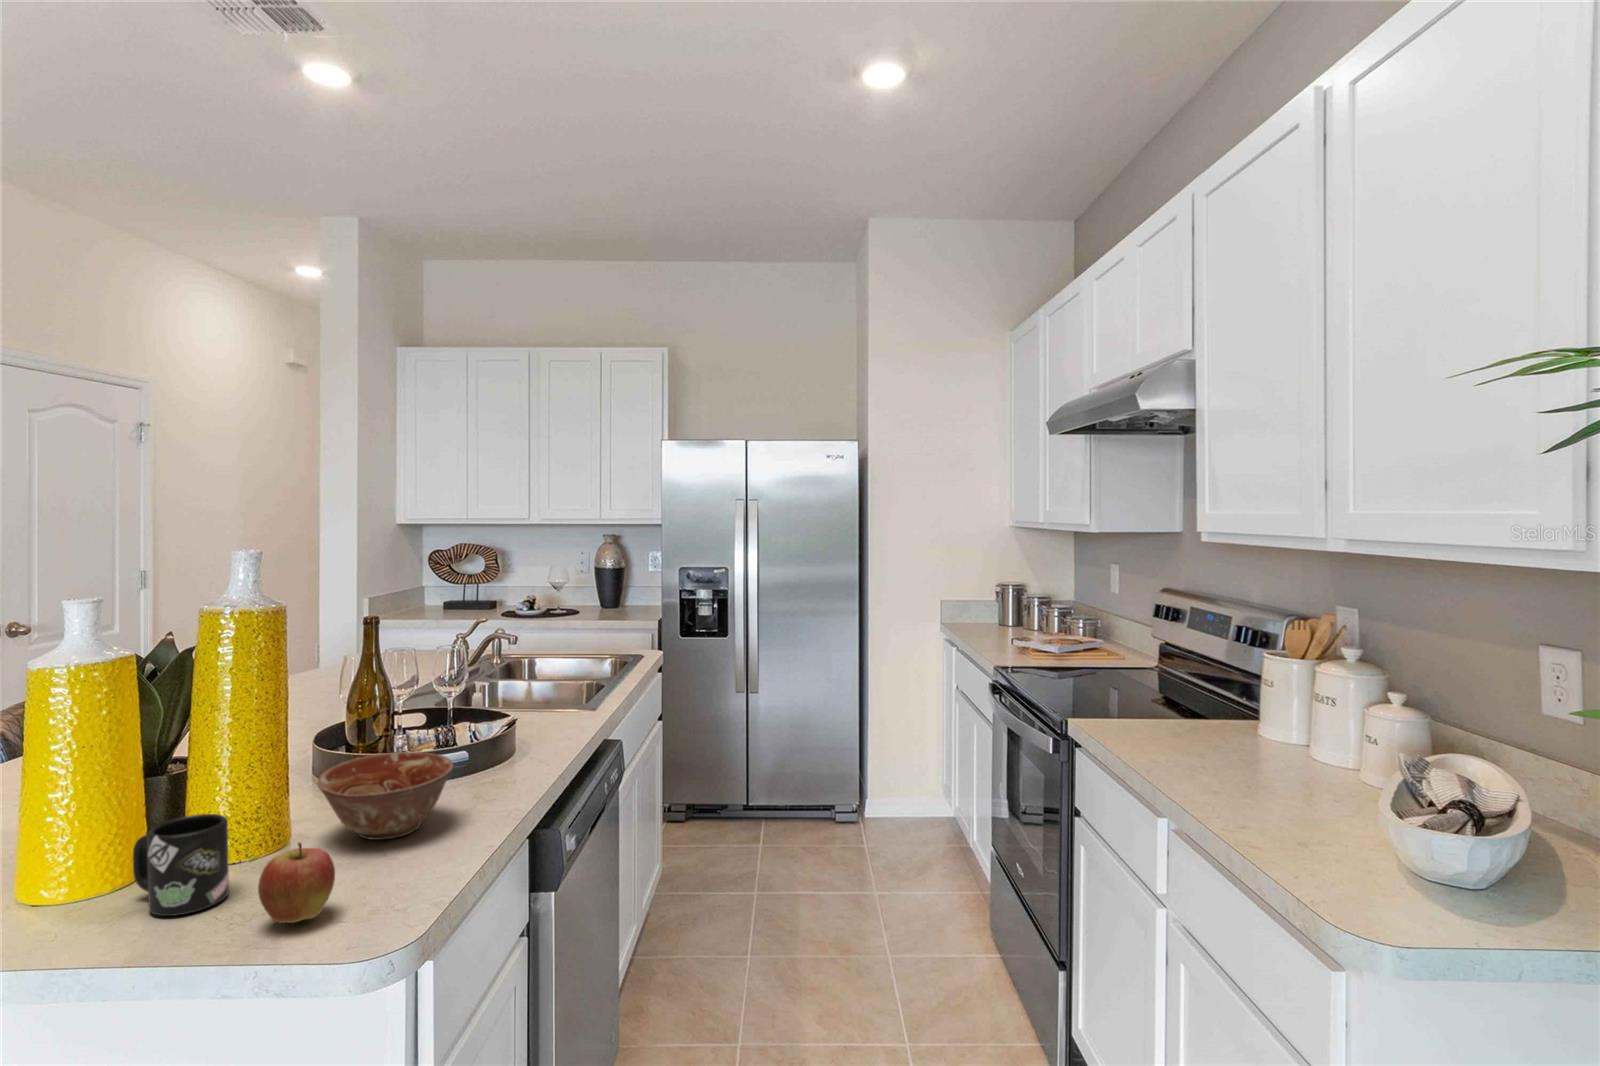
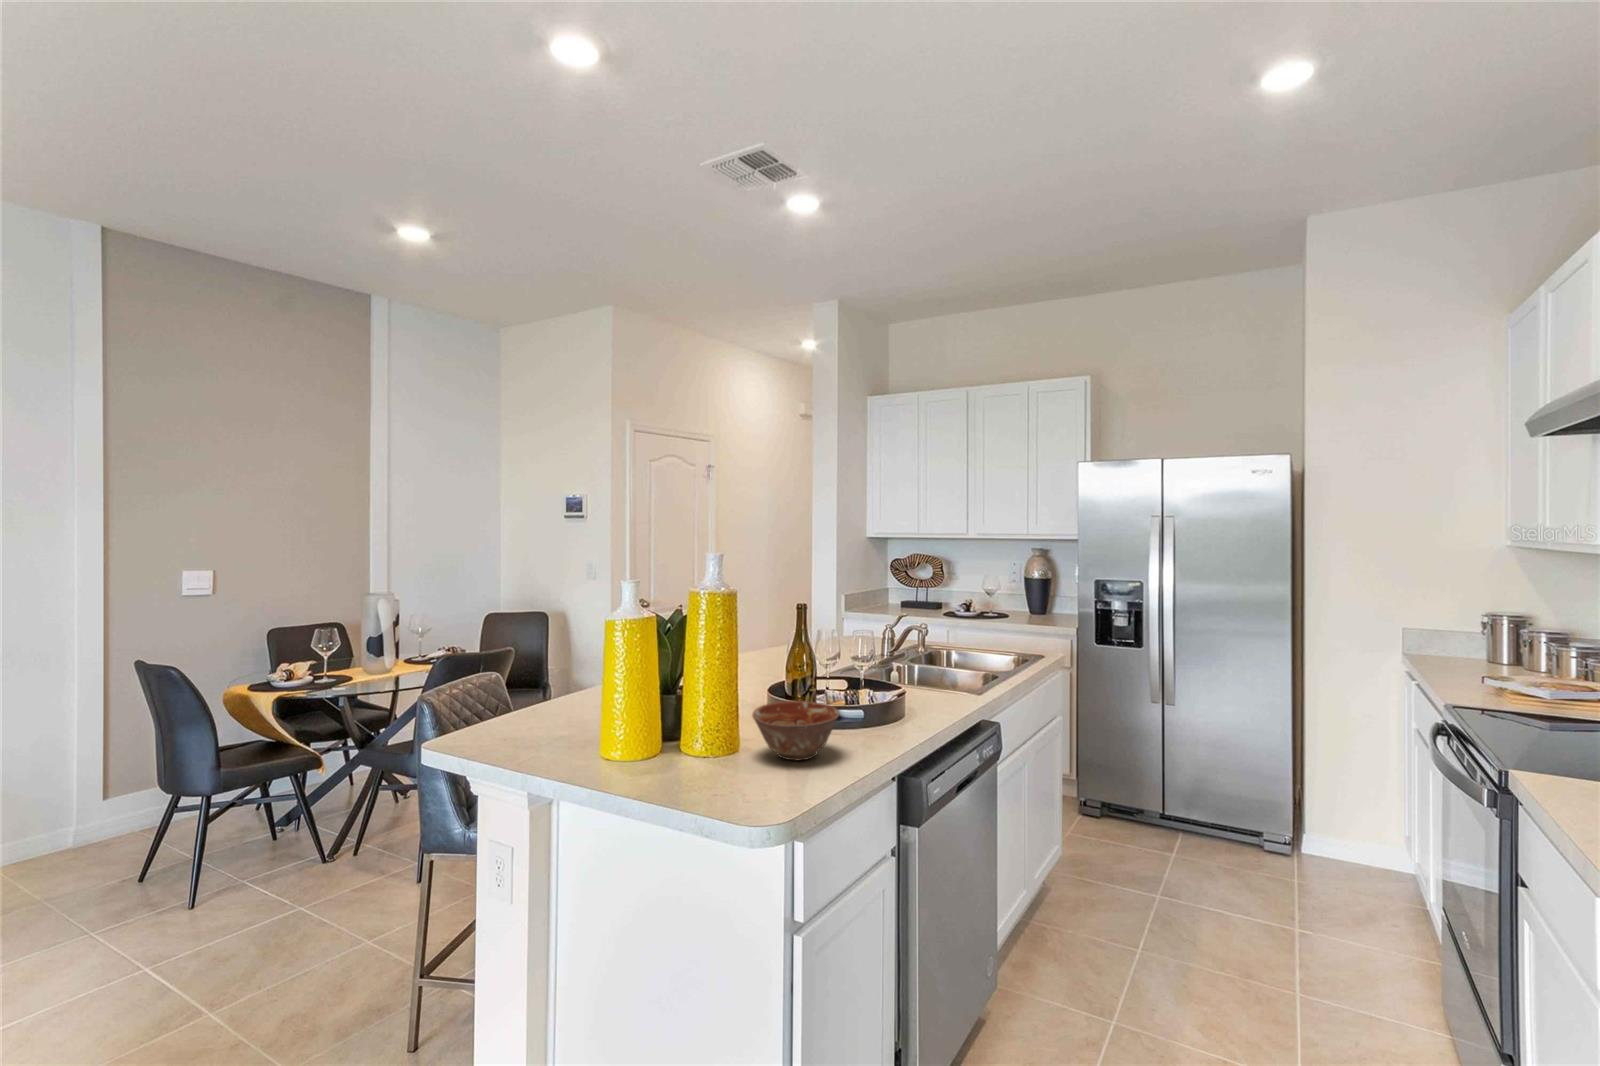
mug: present [133,814,229,916] -> none [649,721,696,780]
apple: present [258,843,335,923] -> none [703,745,747,797]

